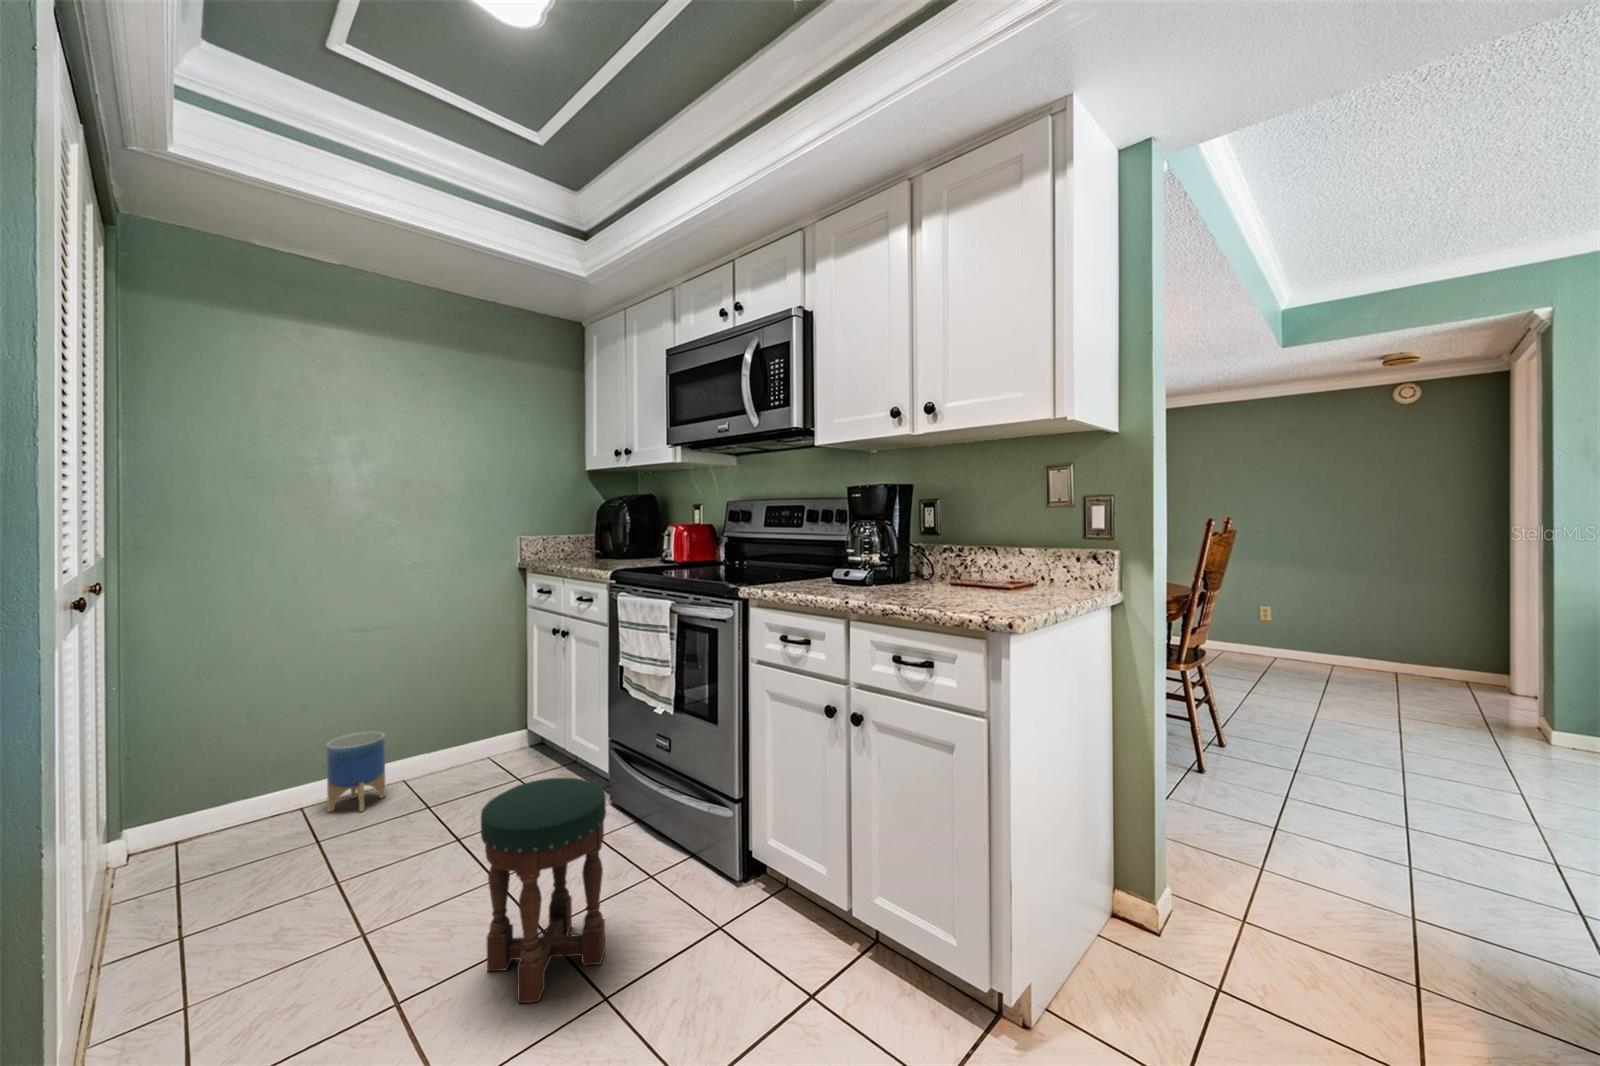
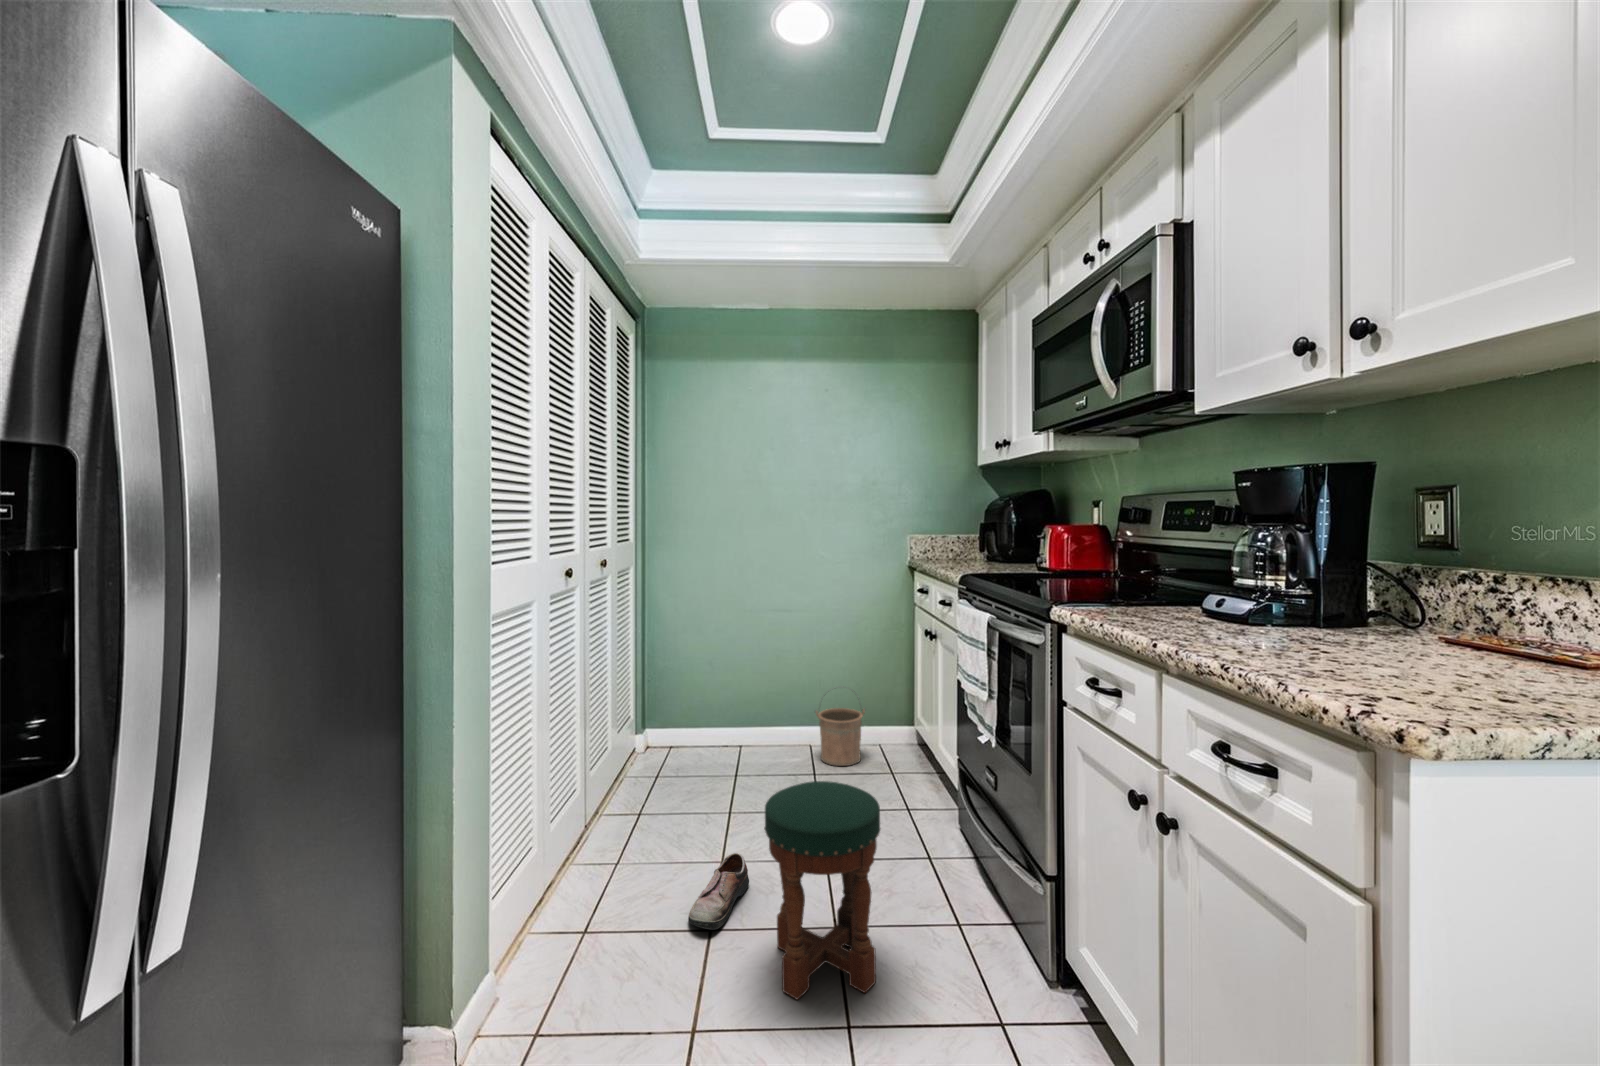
bucket: none [418,702,479,791] -> present [815,691,865,766]
planter: present [327,732,386,812] -> none [751,699,791,766]
shoe: none [353,902,415,998] -> present [688,853,749,929]

